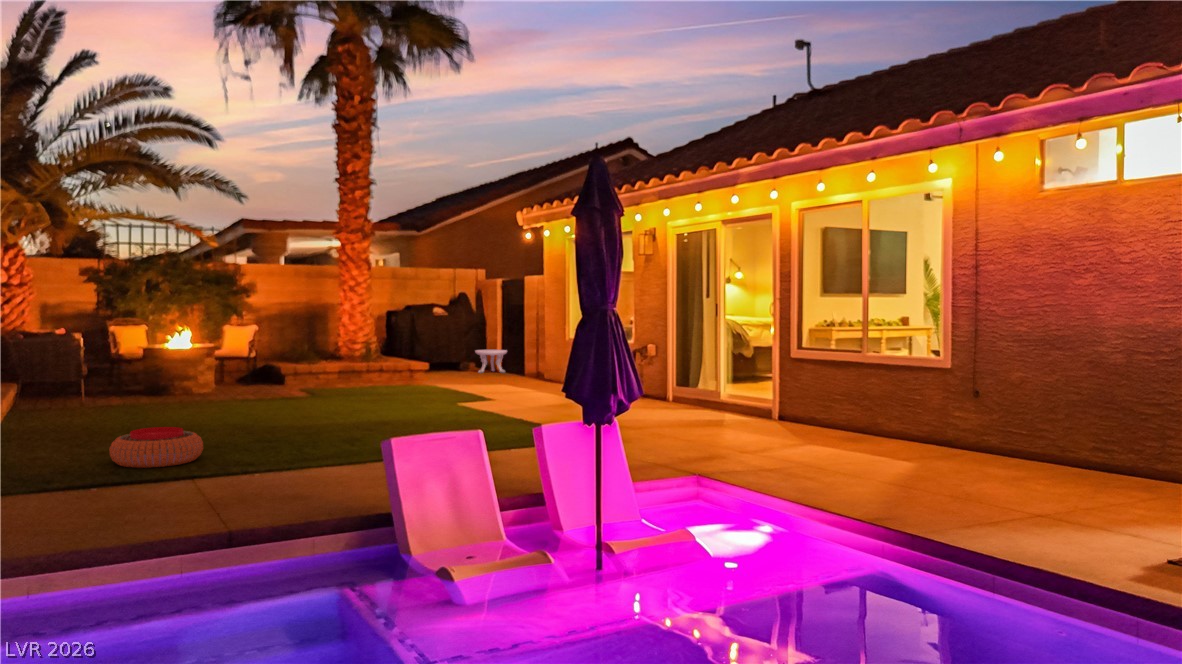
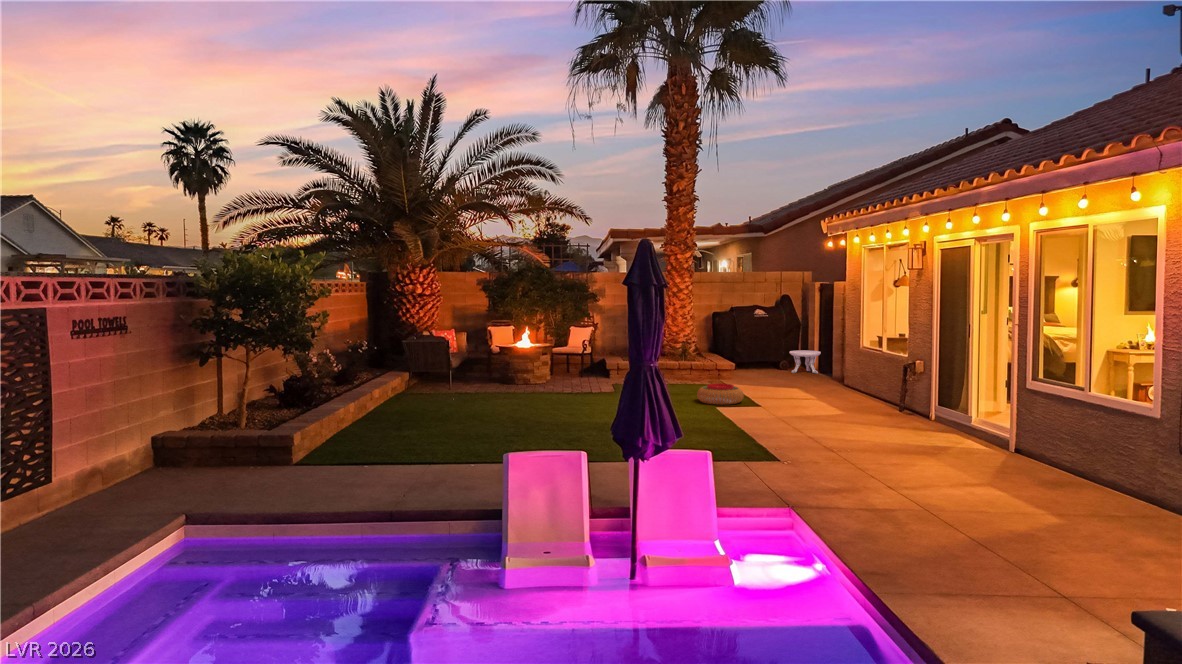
pouf: present [110,427,203,468] -> present [697,383,744,405]

